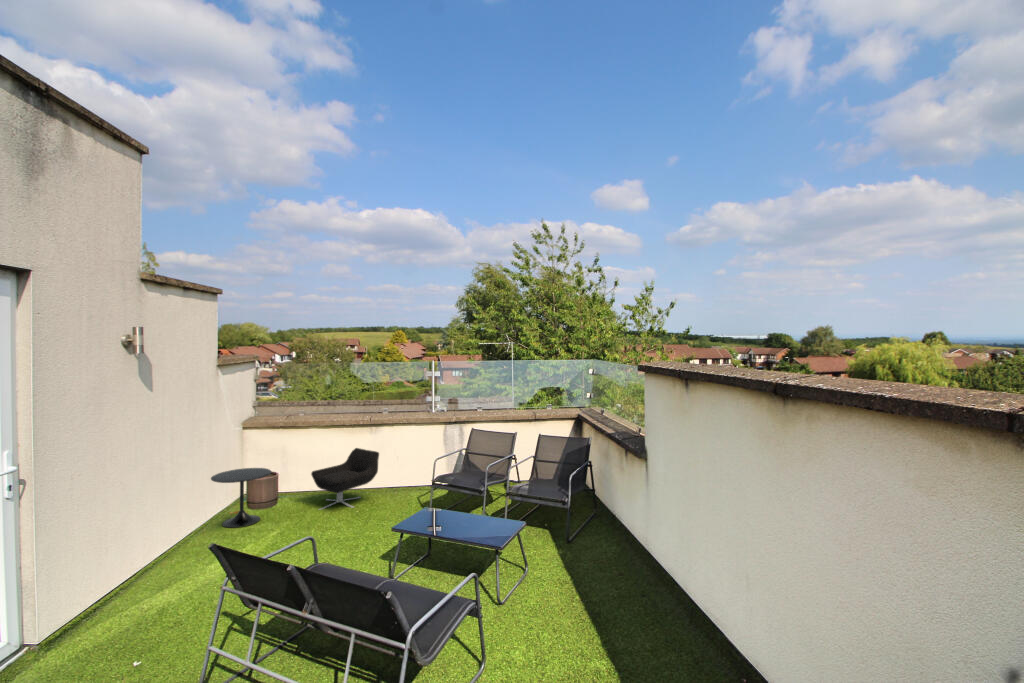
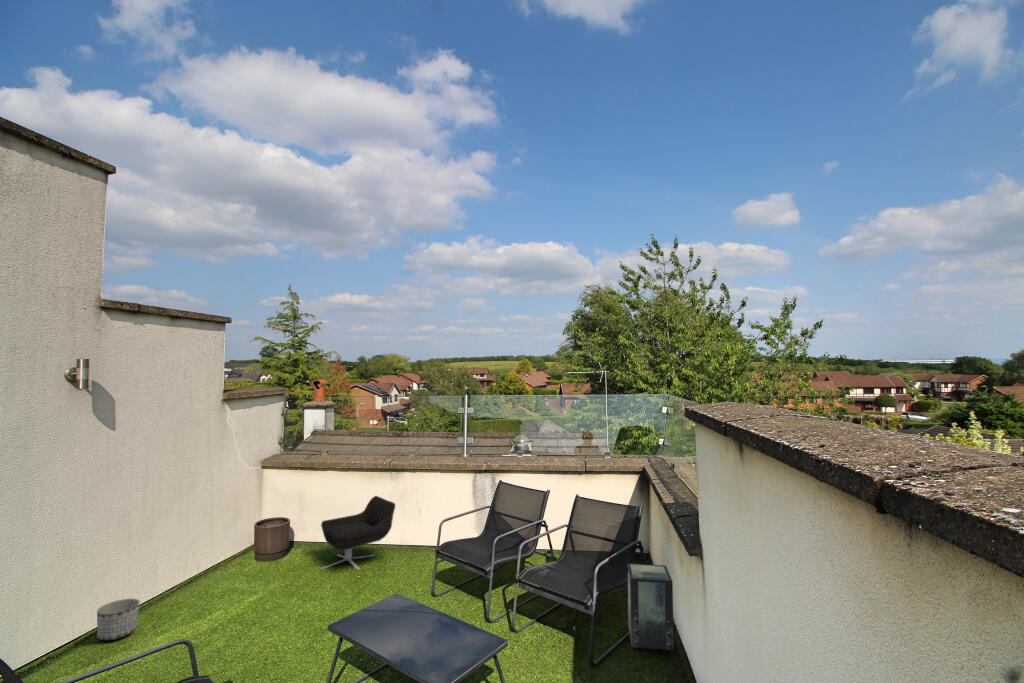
side table: present [211,468,271,528] -> none [201,515,268,585]
storage box: none [584,476,619,532] -> present [627,563,674,650]
planter: none [153,537,189,572] -> present [97,599,140,640]

